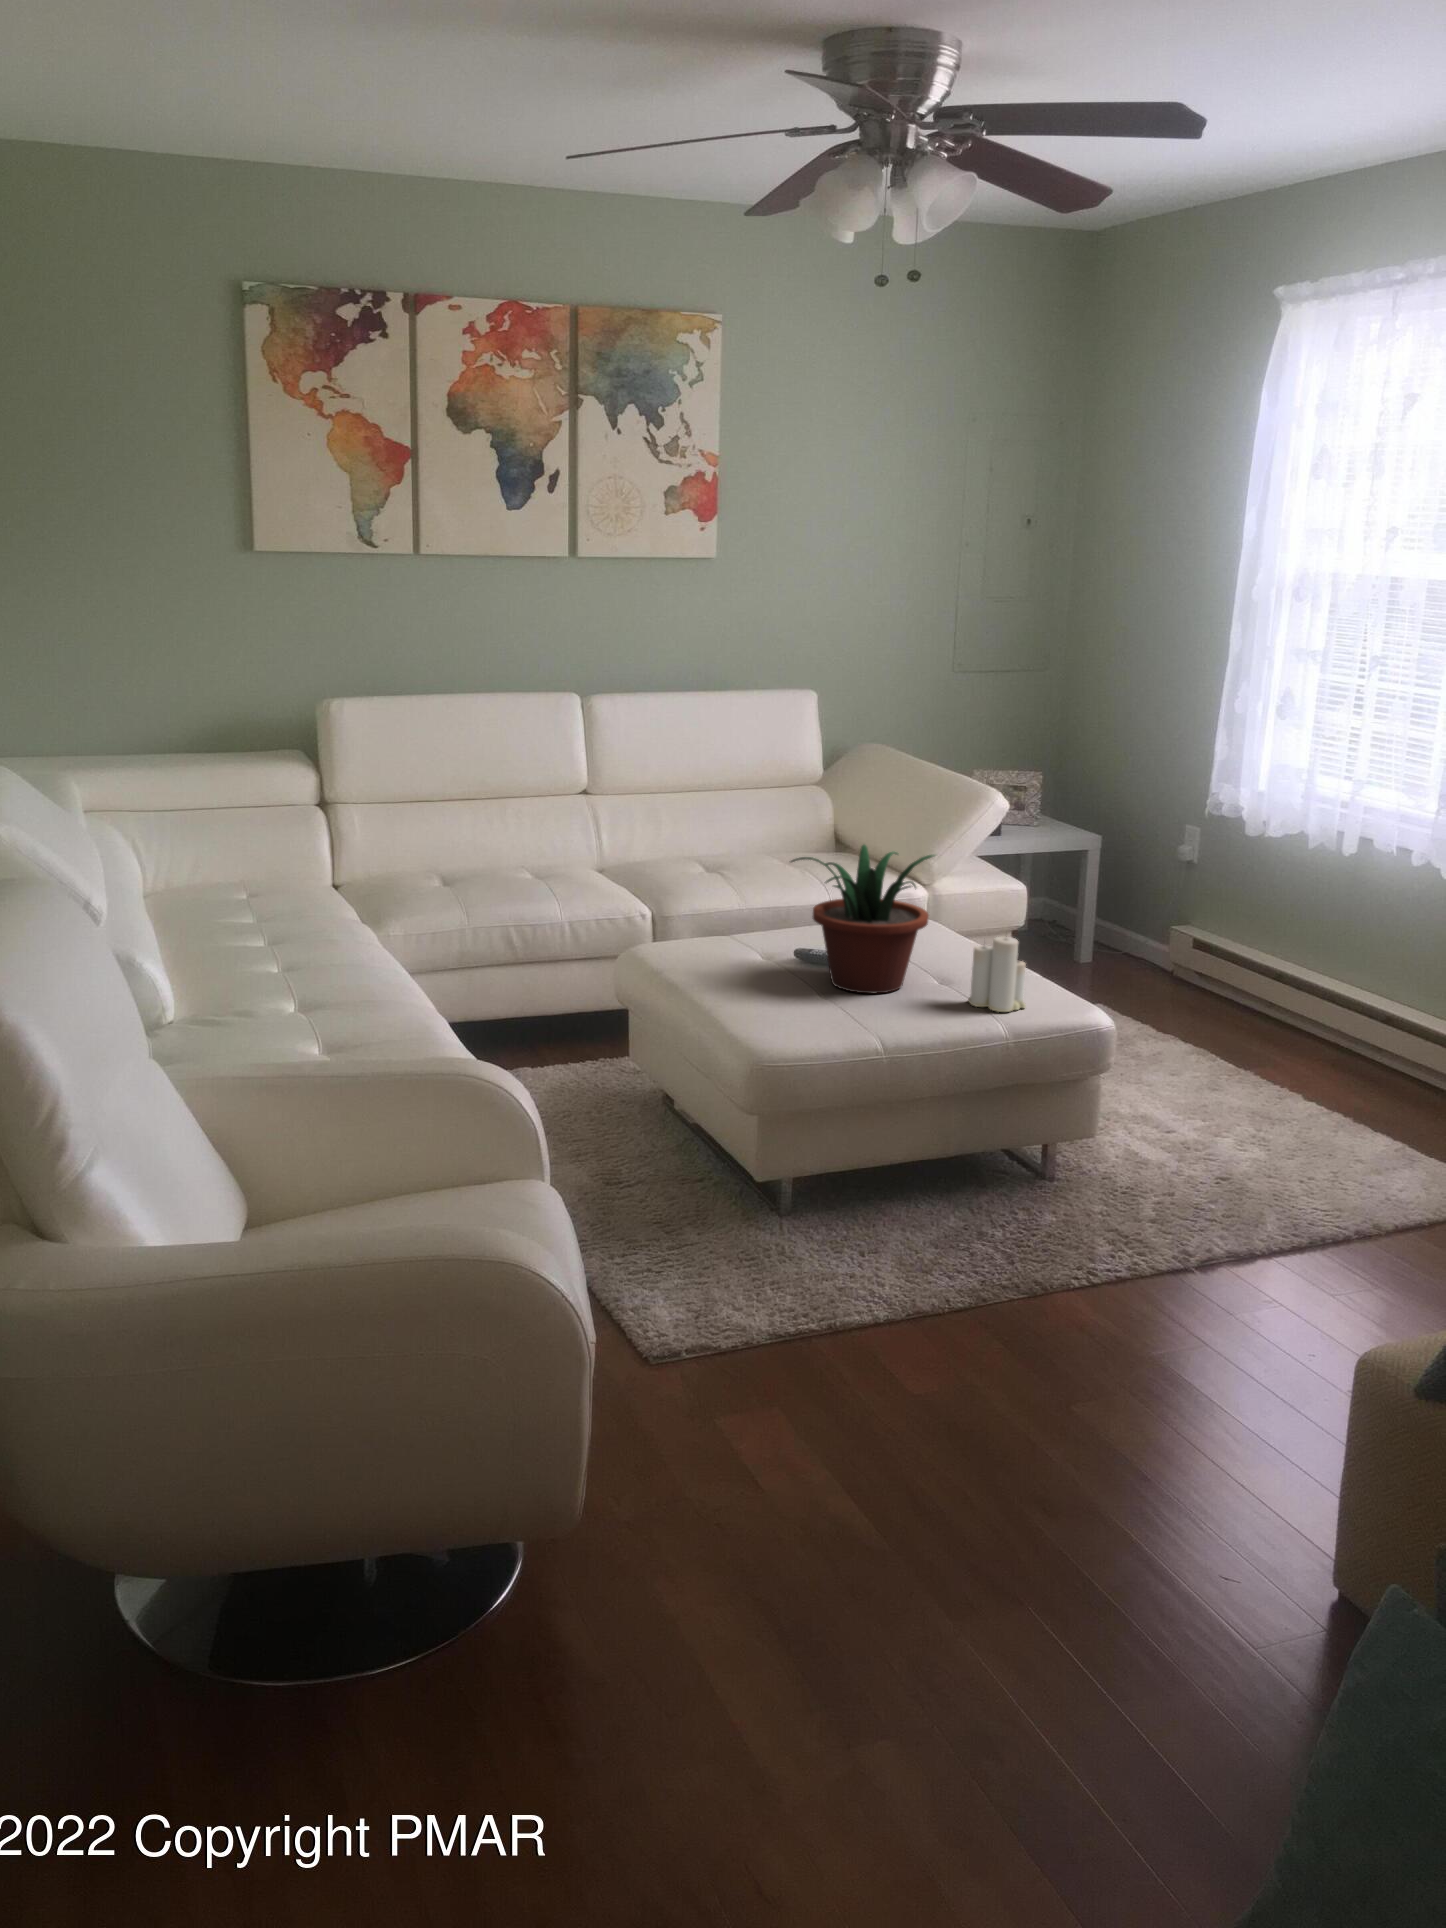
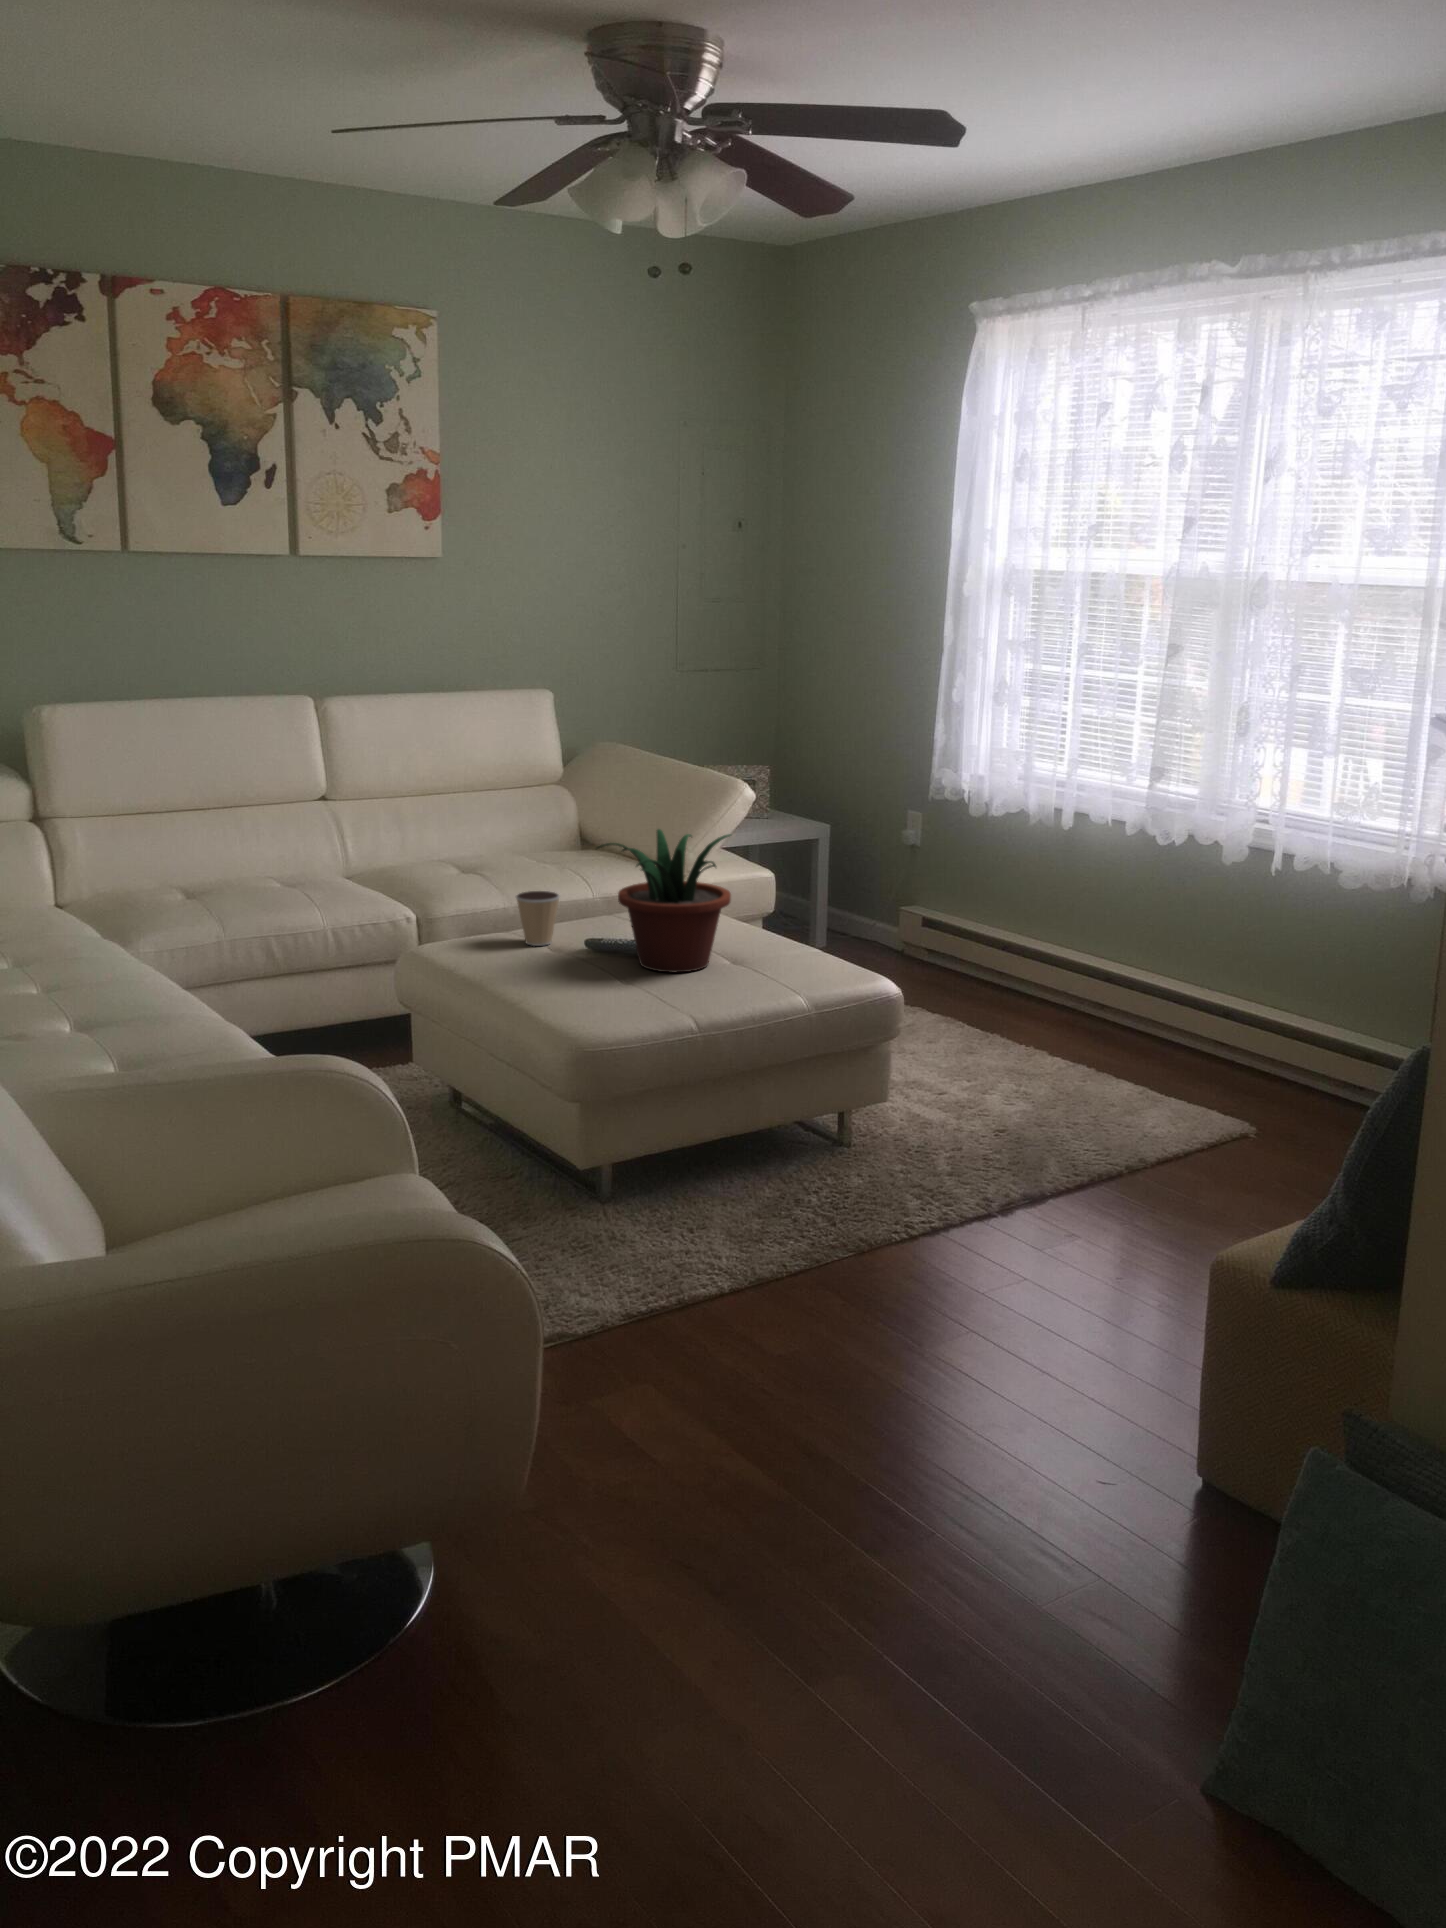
coffee cup: none [719,899,763,955] -> present [516,891,560,946]
candle: present [968,936,1026,1012] -> none [775,902,830,979]

